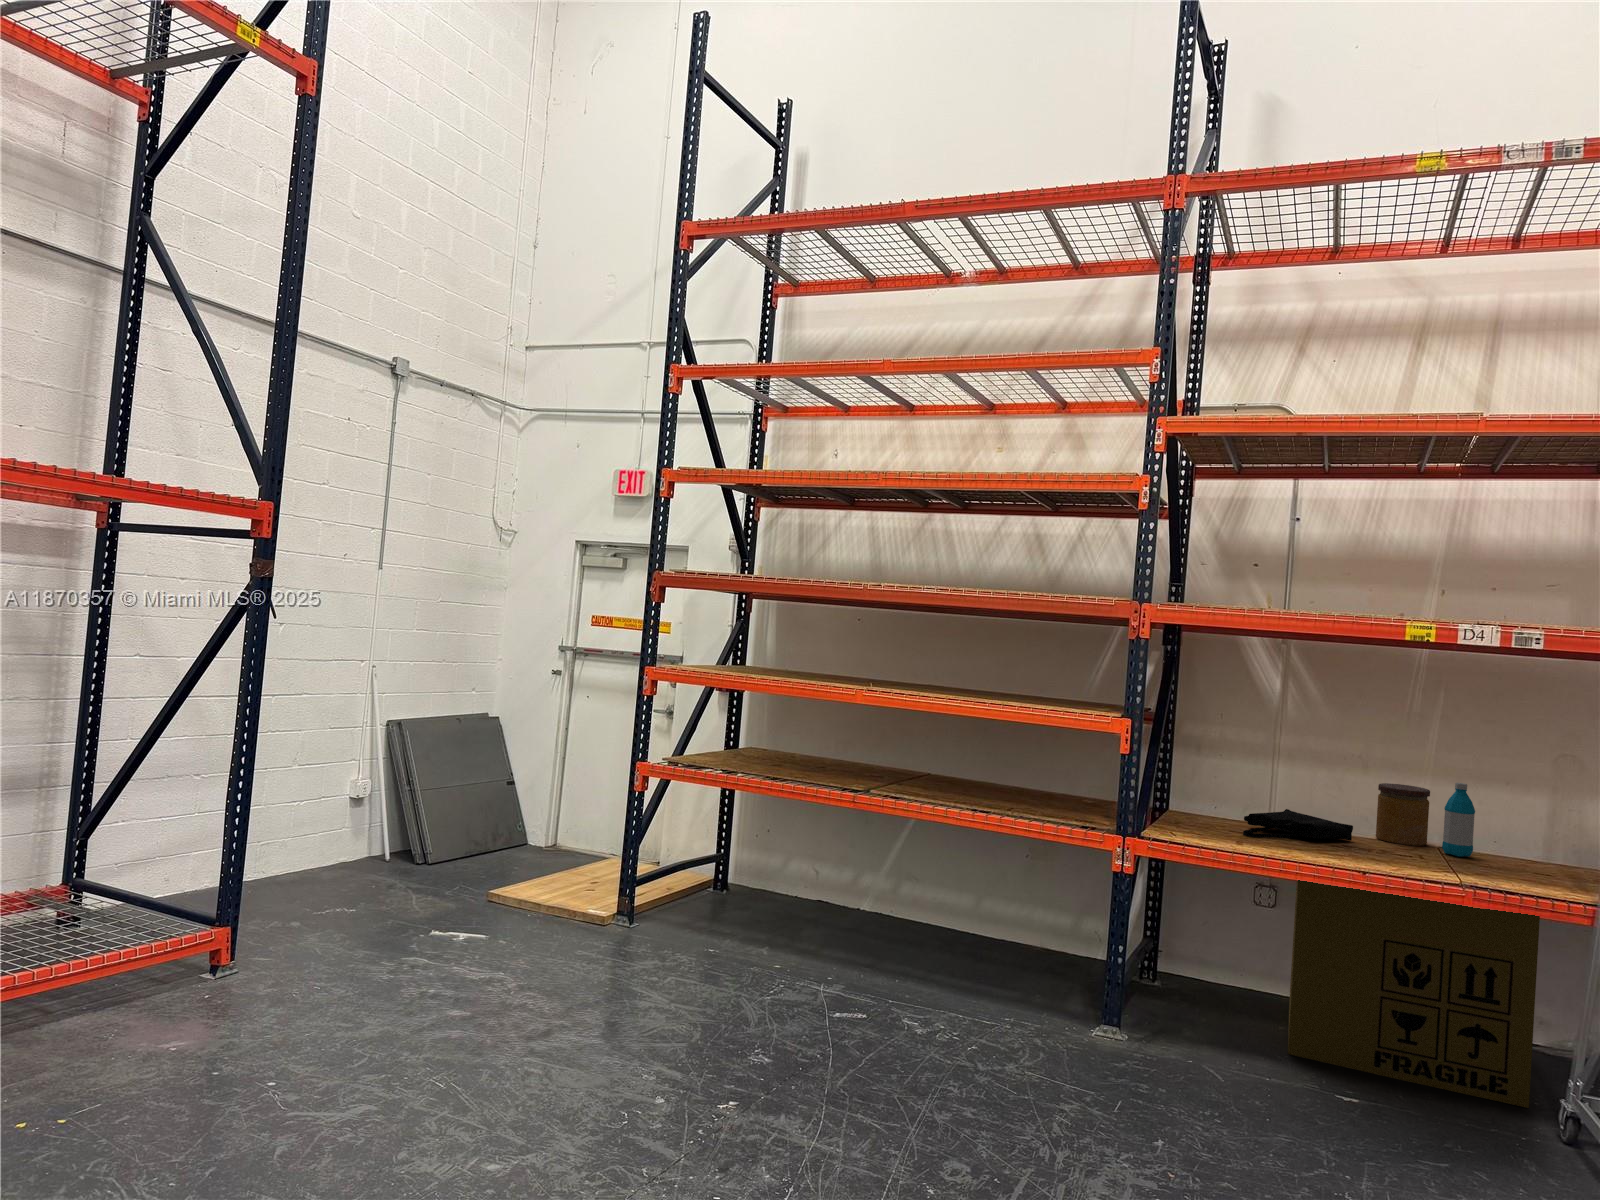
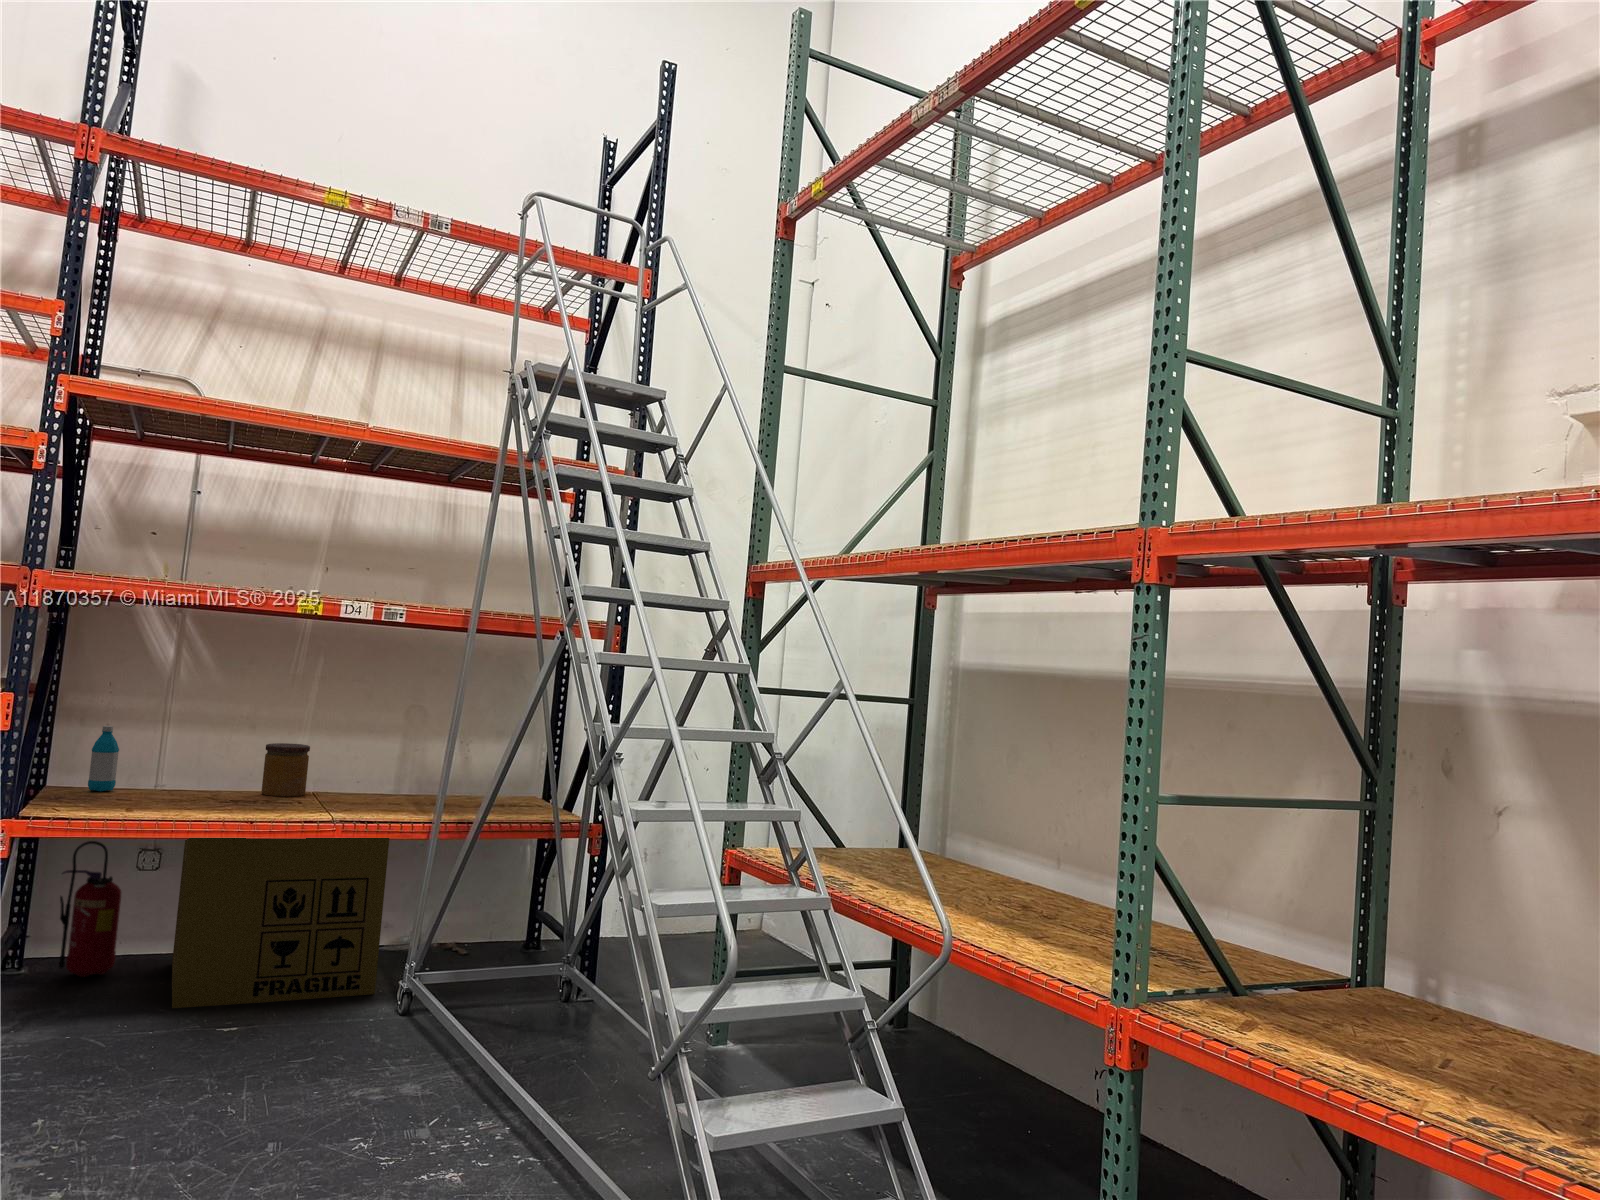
water bottle: present [1442,783,1475,857] -> present [88,726,119,792]
tote bag: present [1243,809,1353,840] -> none [134,777,242,806]
fire extinguisher: none [1184,862,1238,995] -> present [59,841,121,977]

